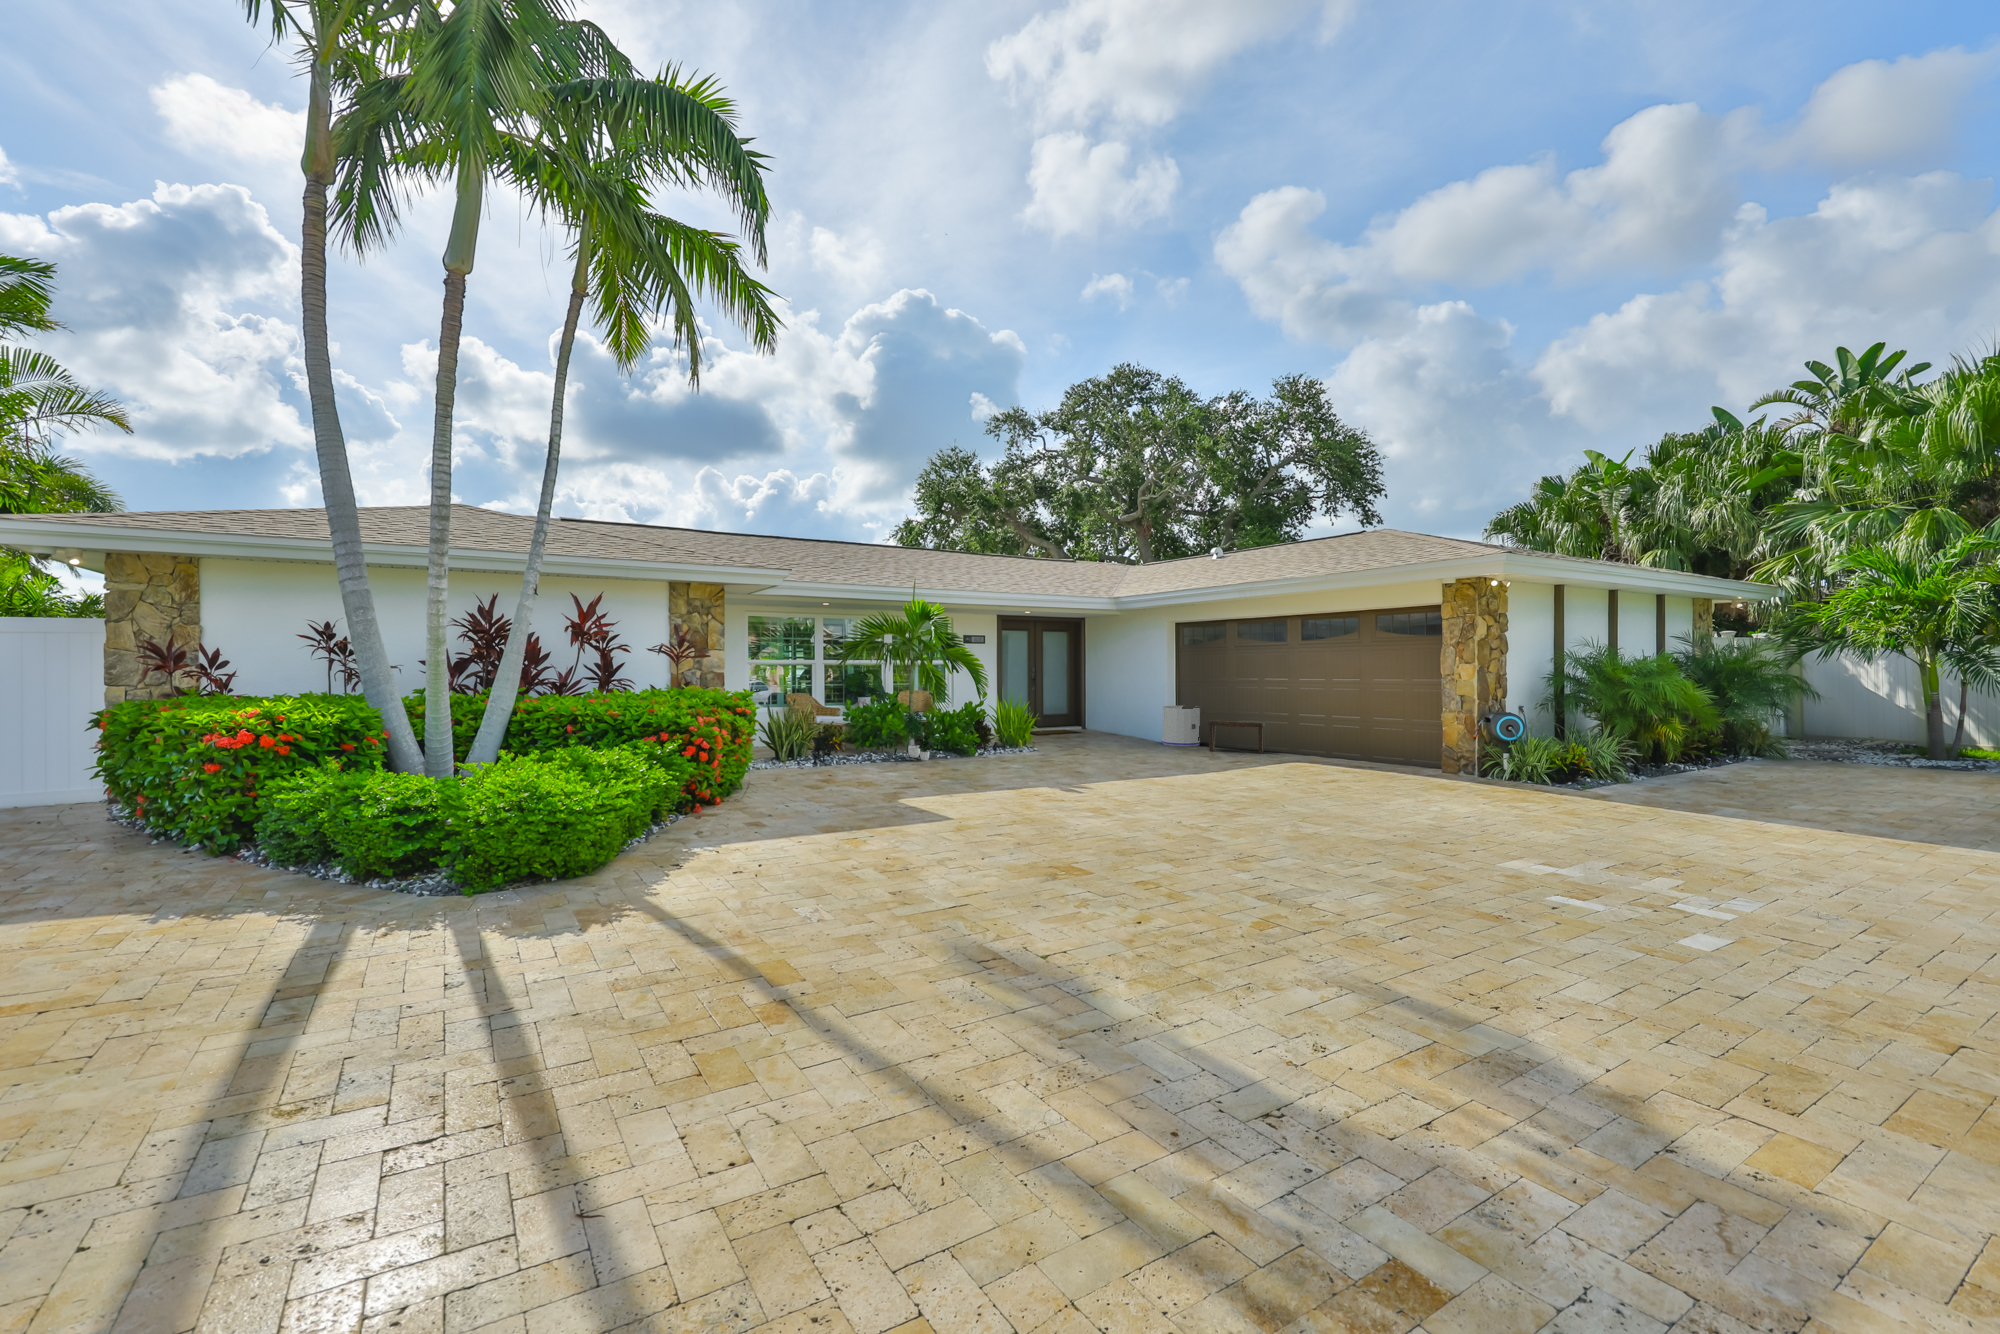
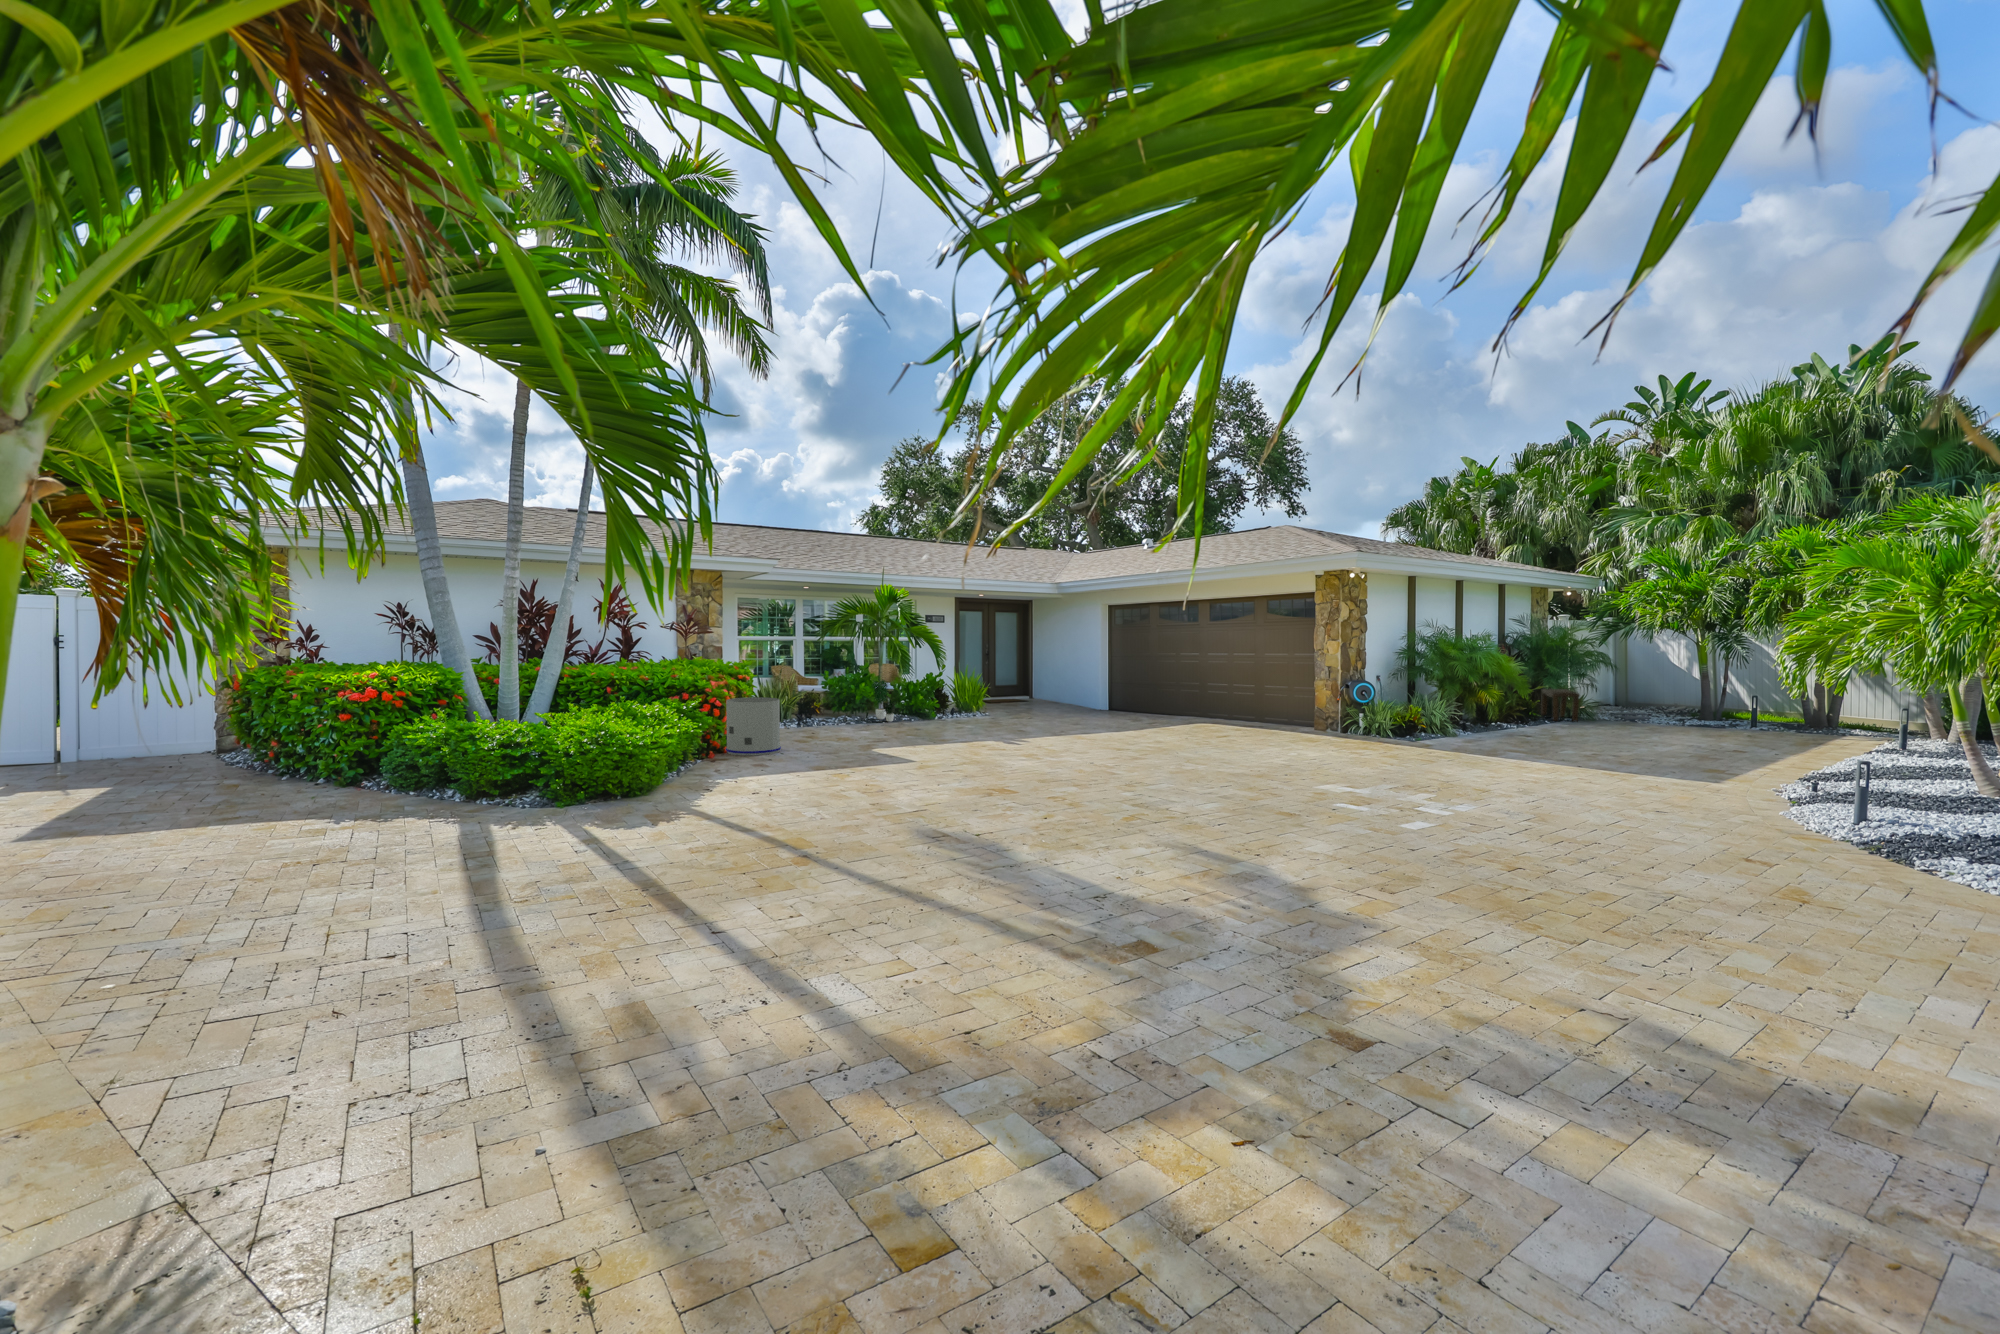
trash can: present [1162,706,1200,746] -> present [726,697,781,755]
bench: present [1208,720,1265,754] -> present [1541,689,1579,722]

